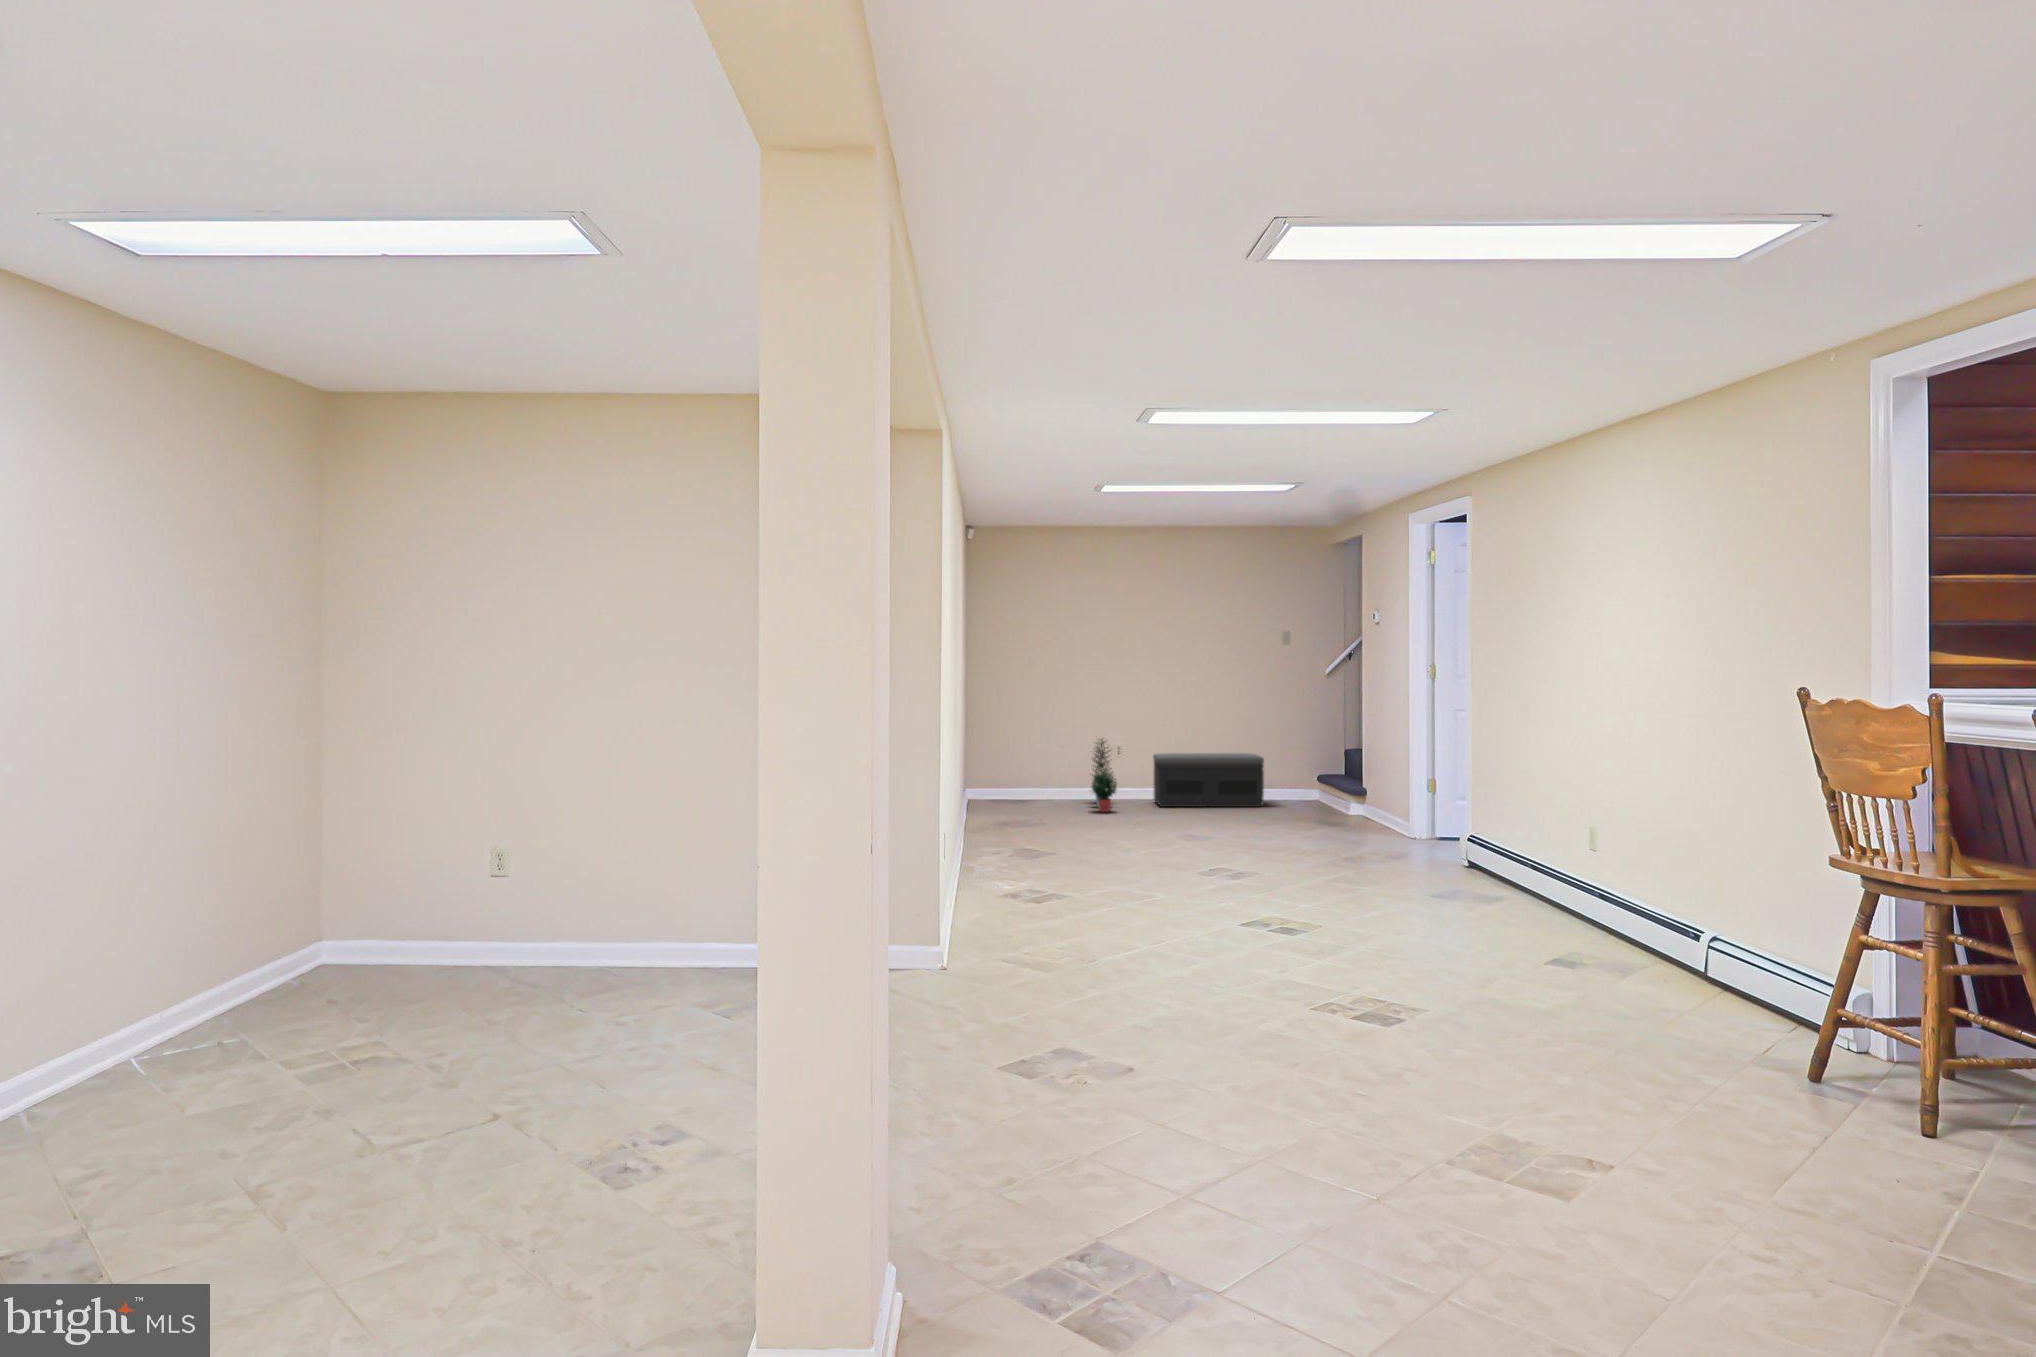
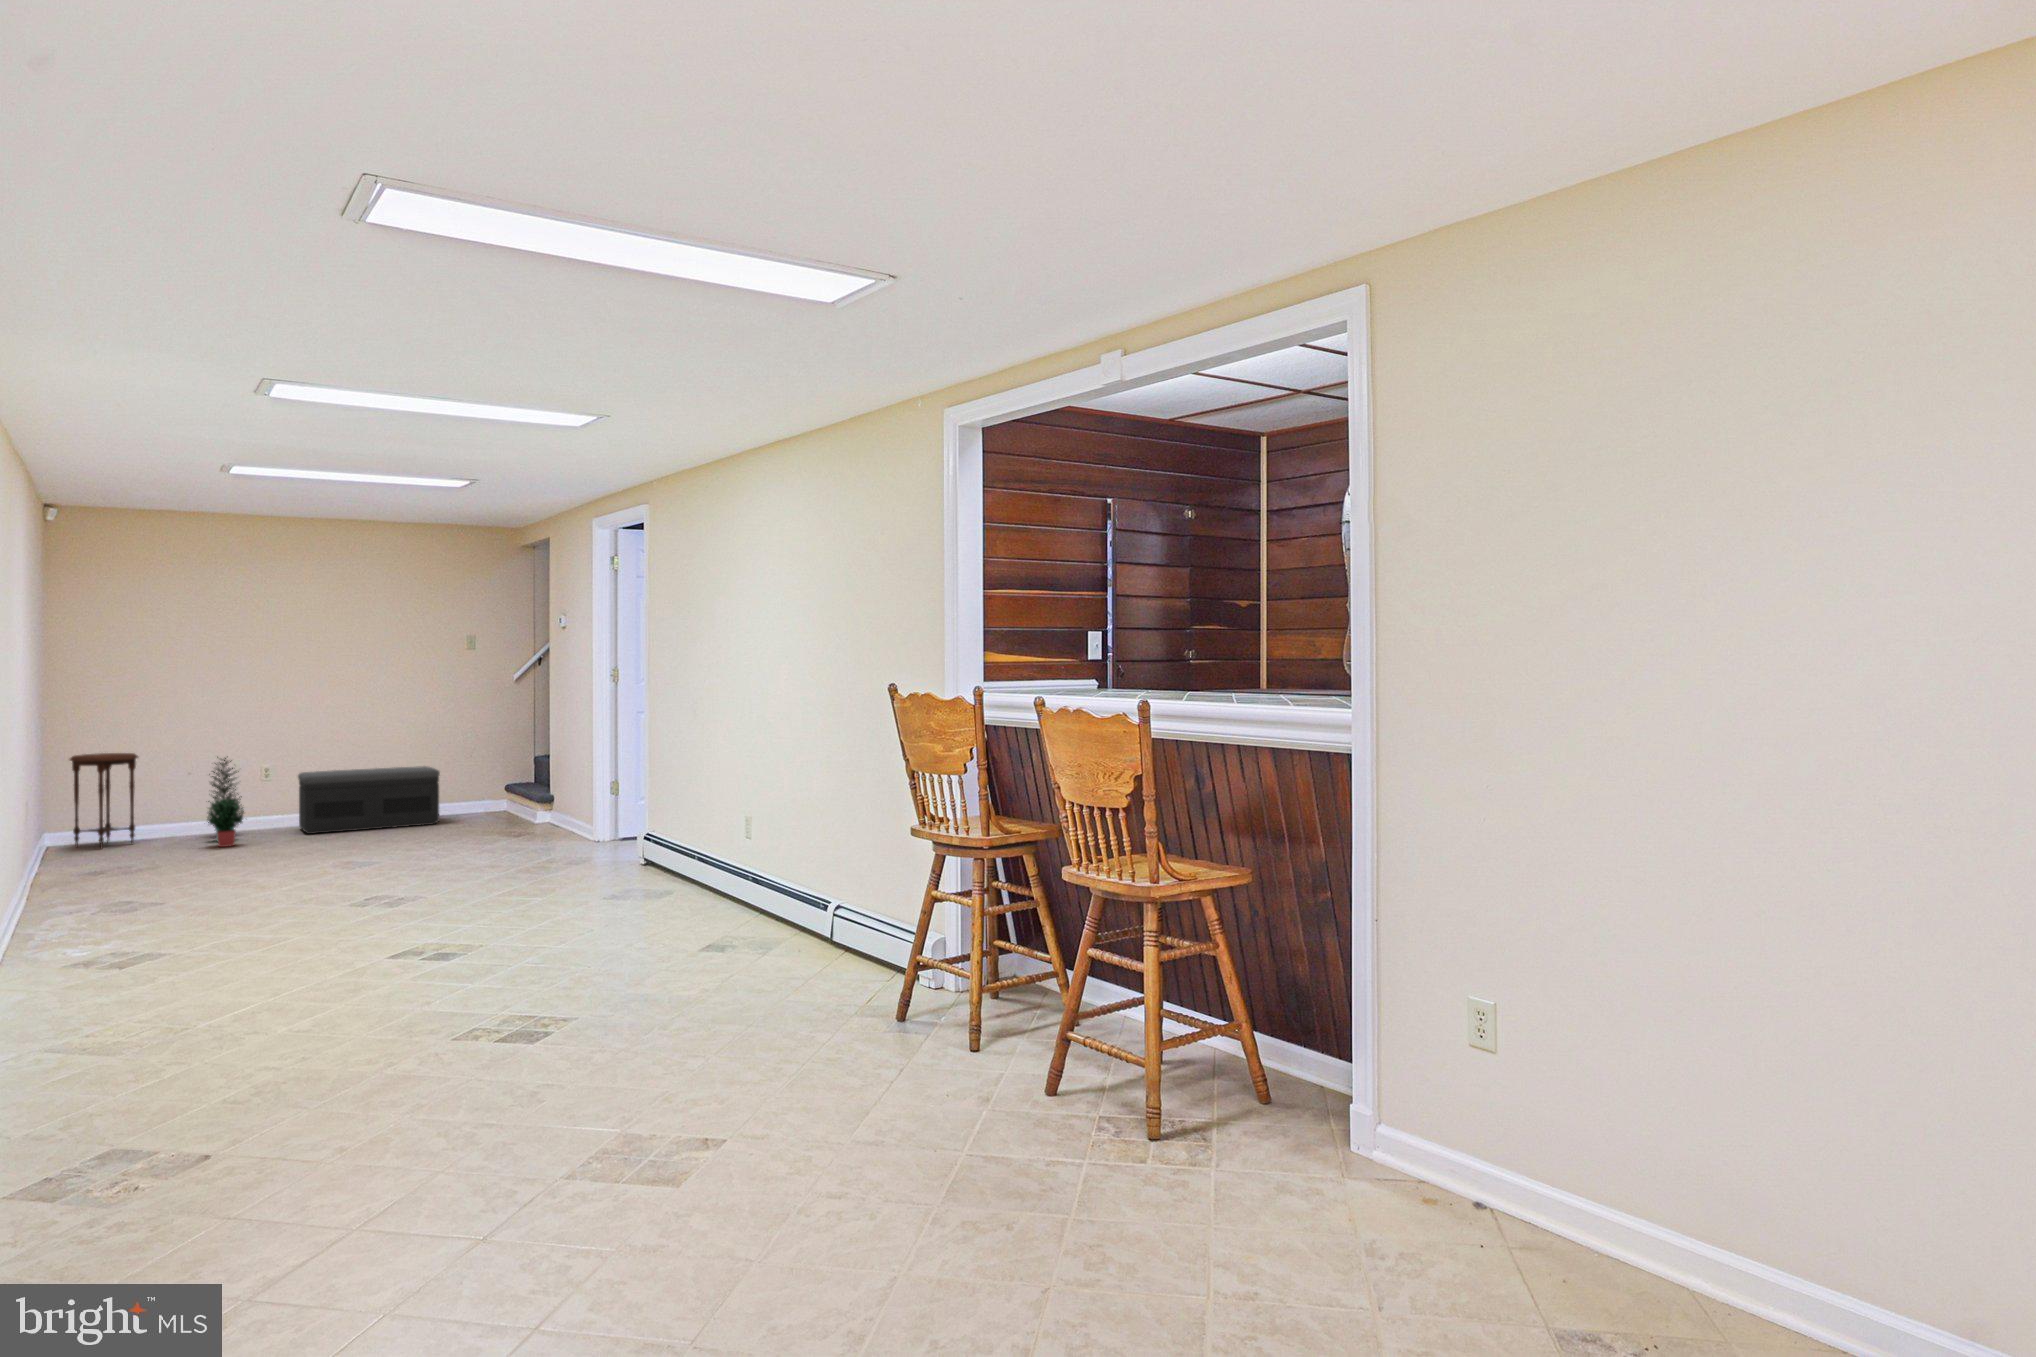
side table: none [1003,731,1046,806] -> present [70,753,138,848]

